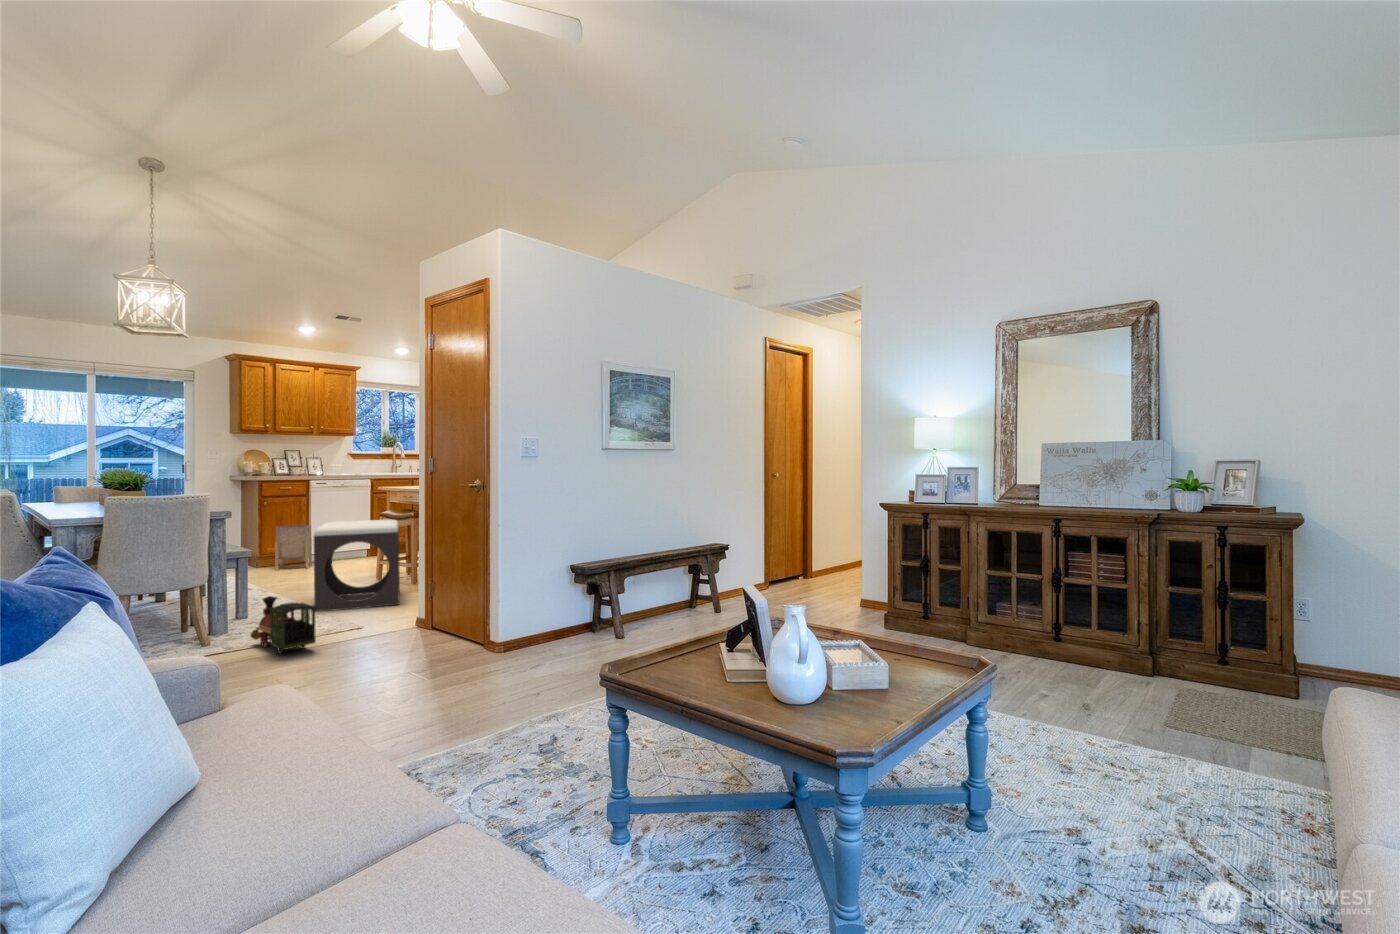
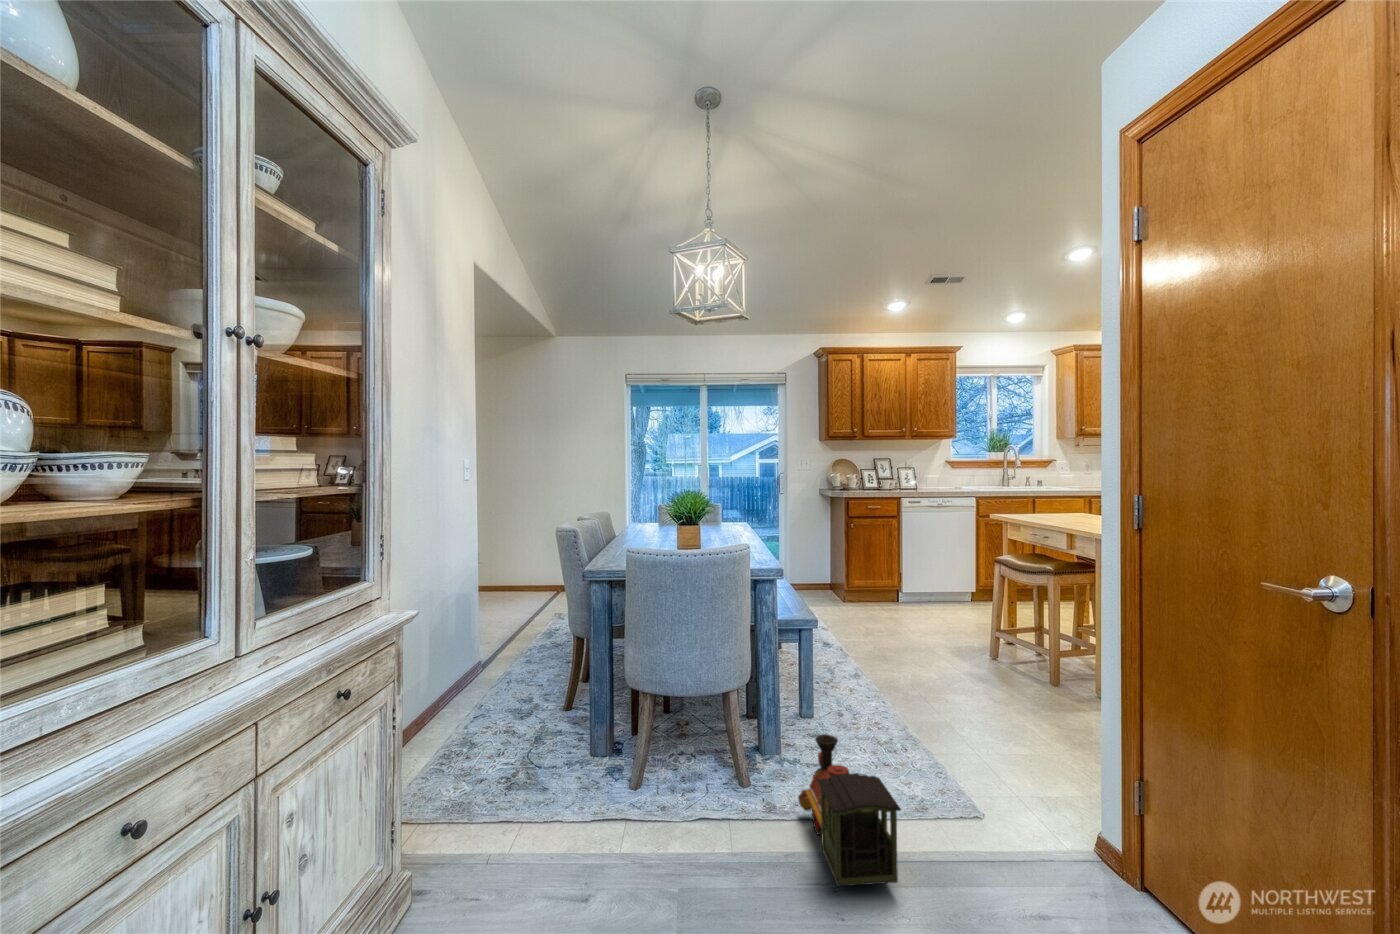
footstool: present [313,520,400,612] -> none [900,577,1043,754]
planter: present [275,525,312,571] -> none [862,553,904,613]

